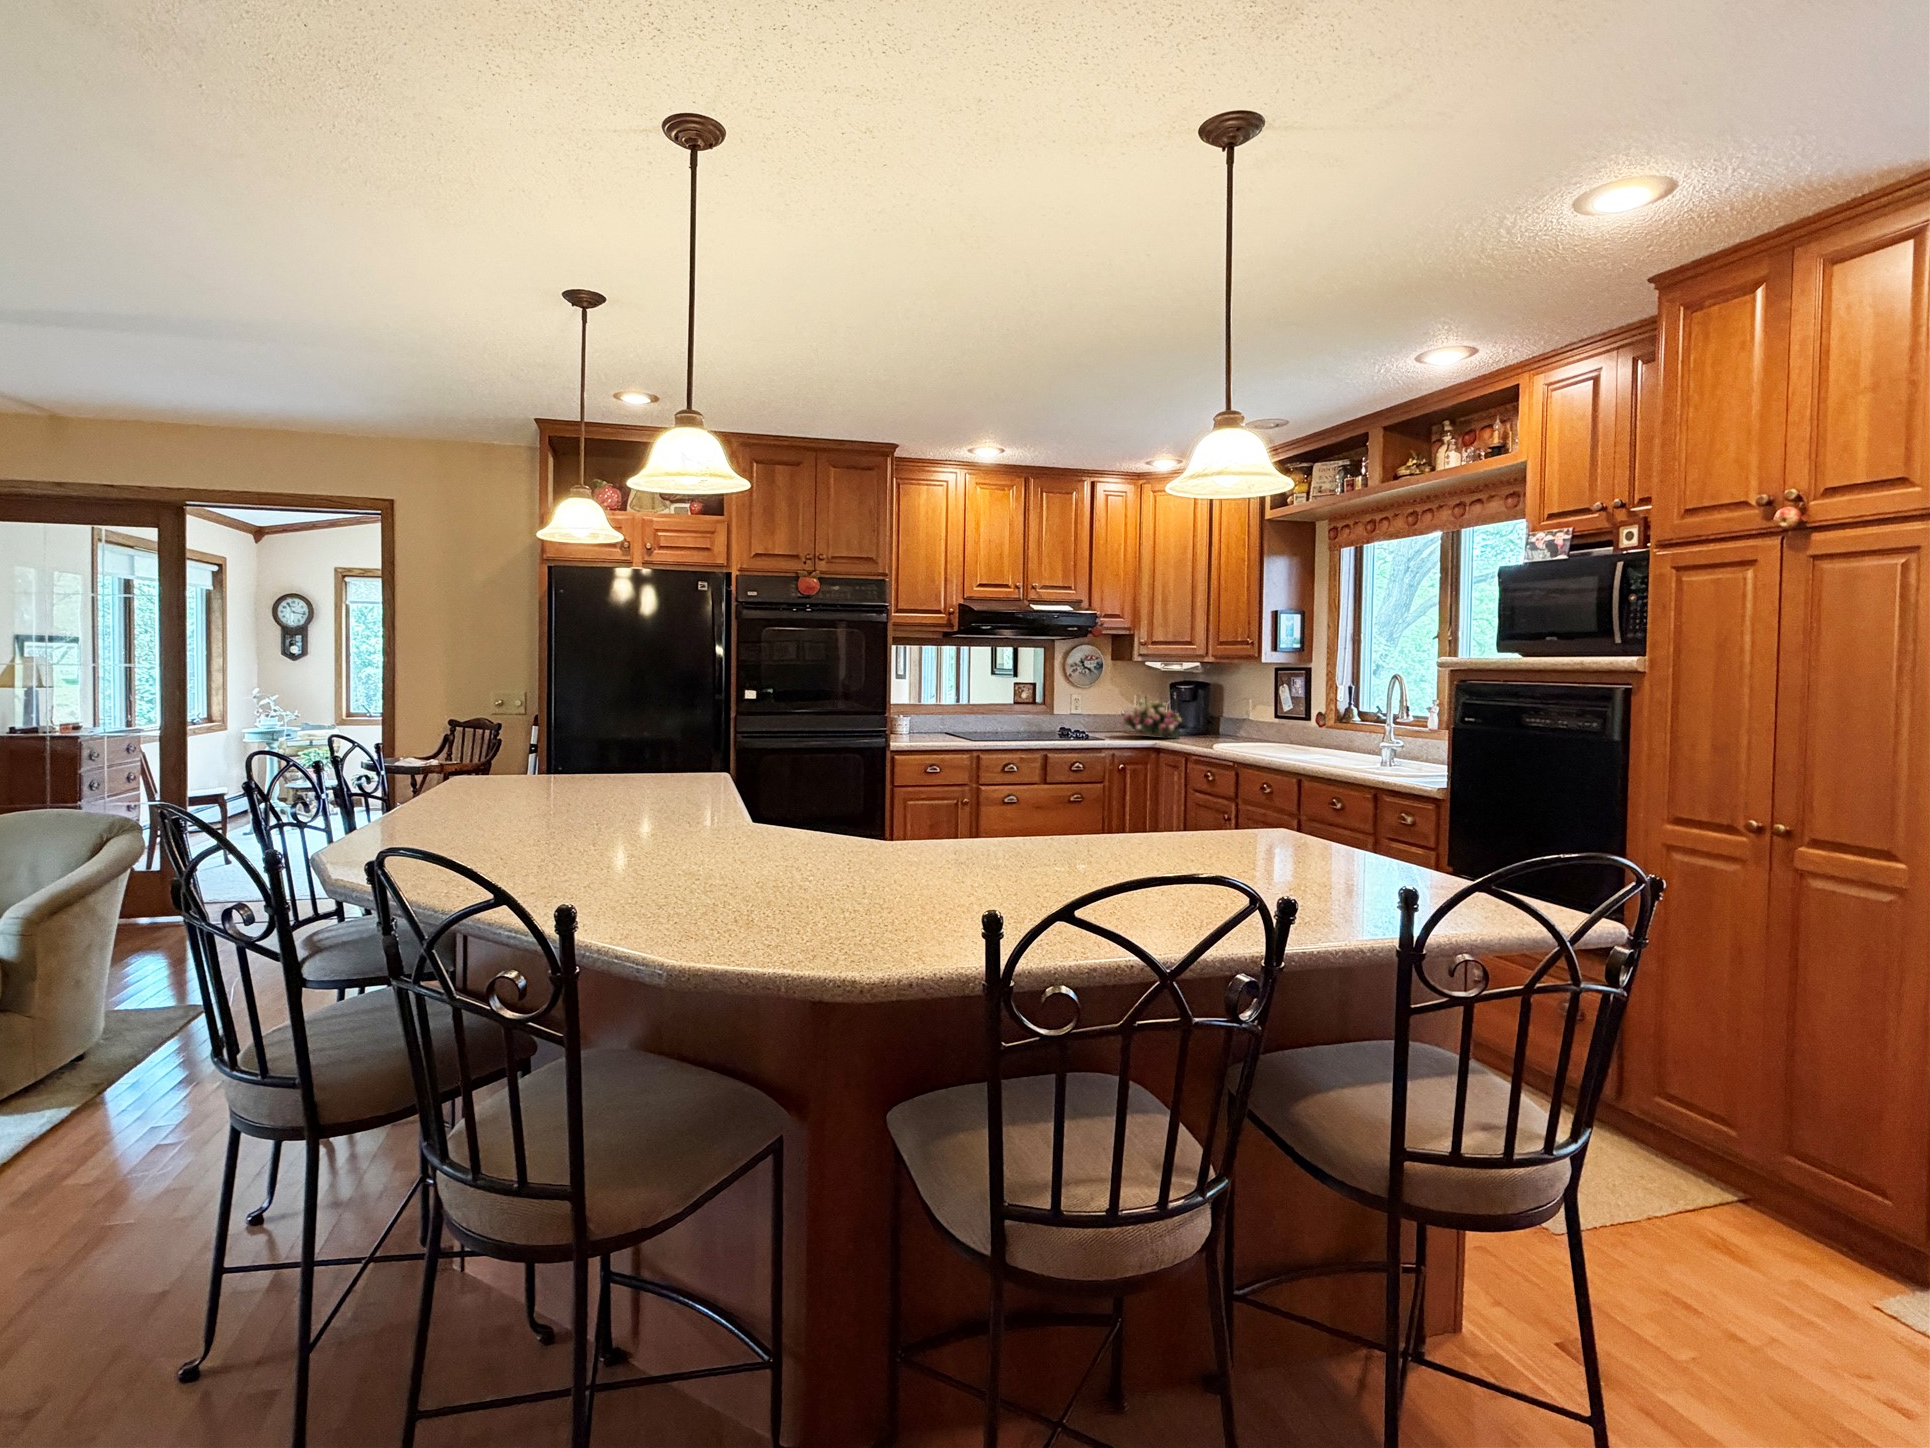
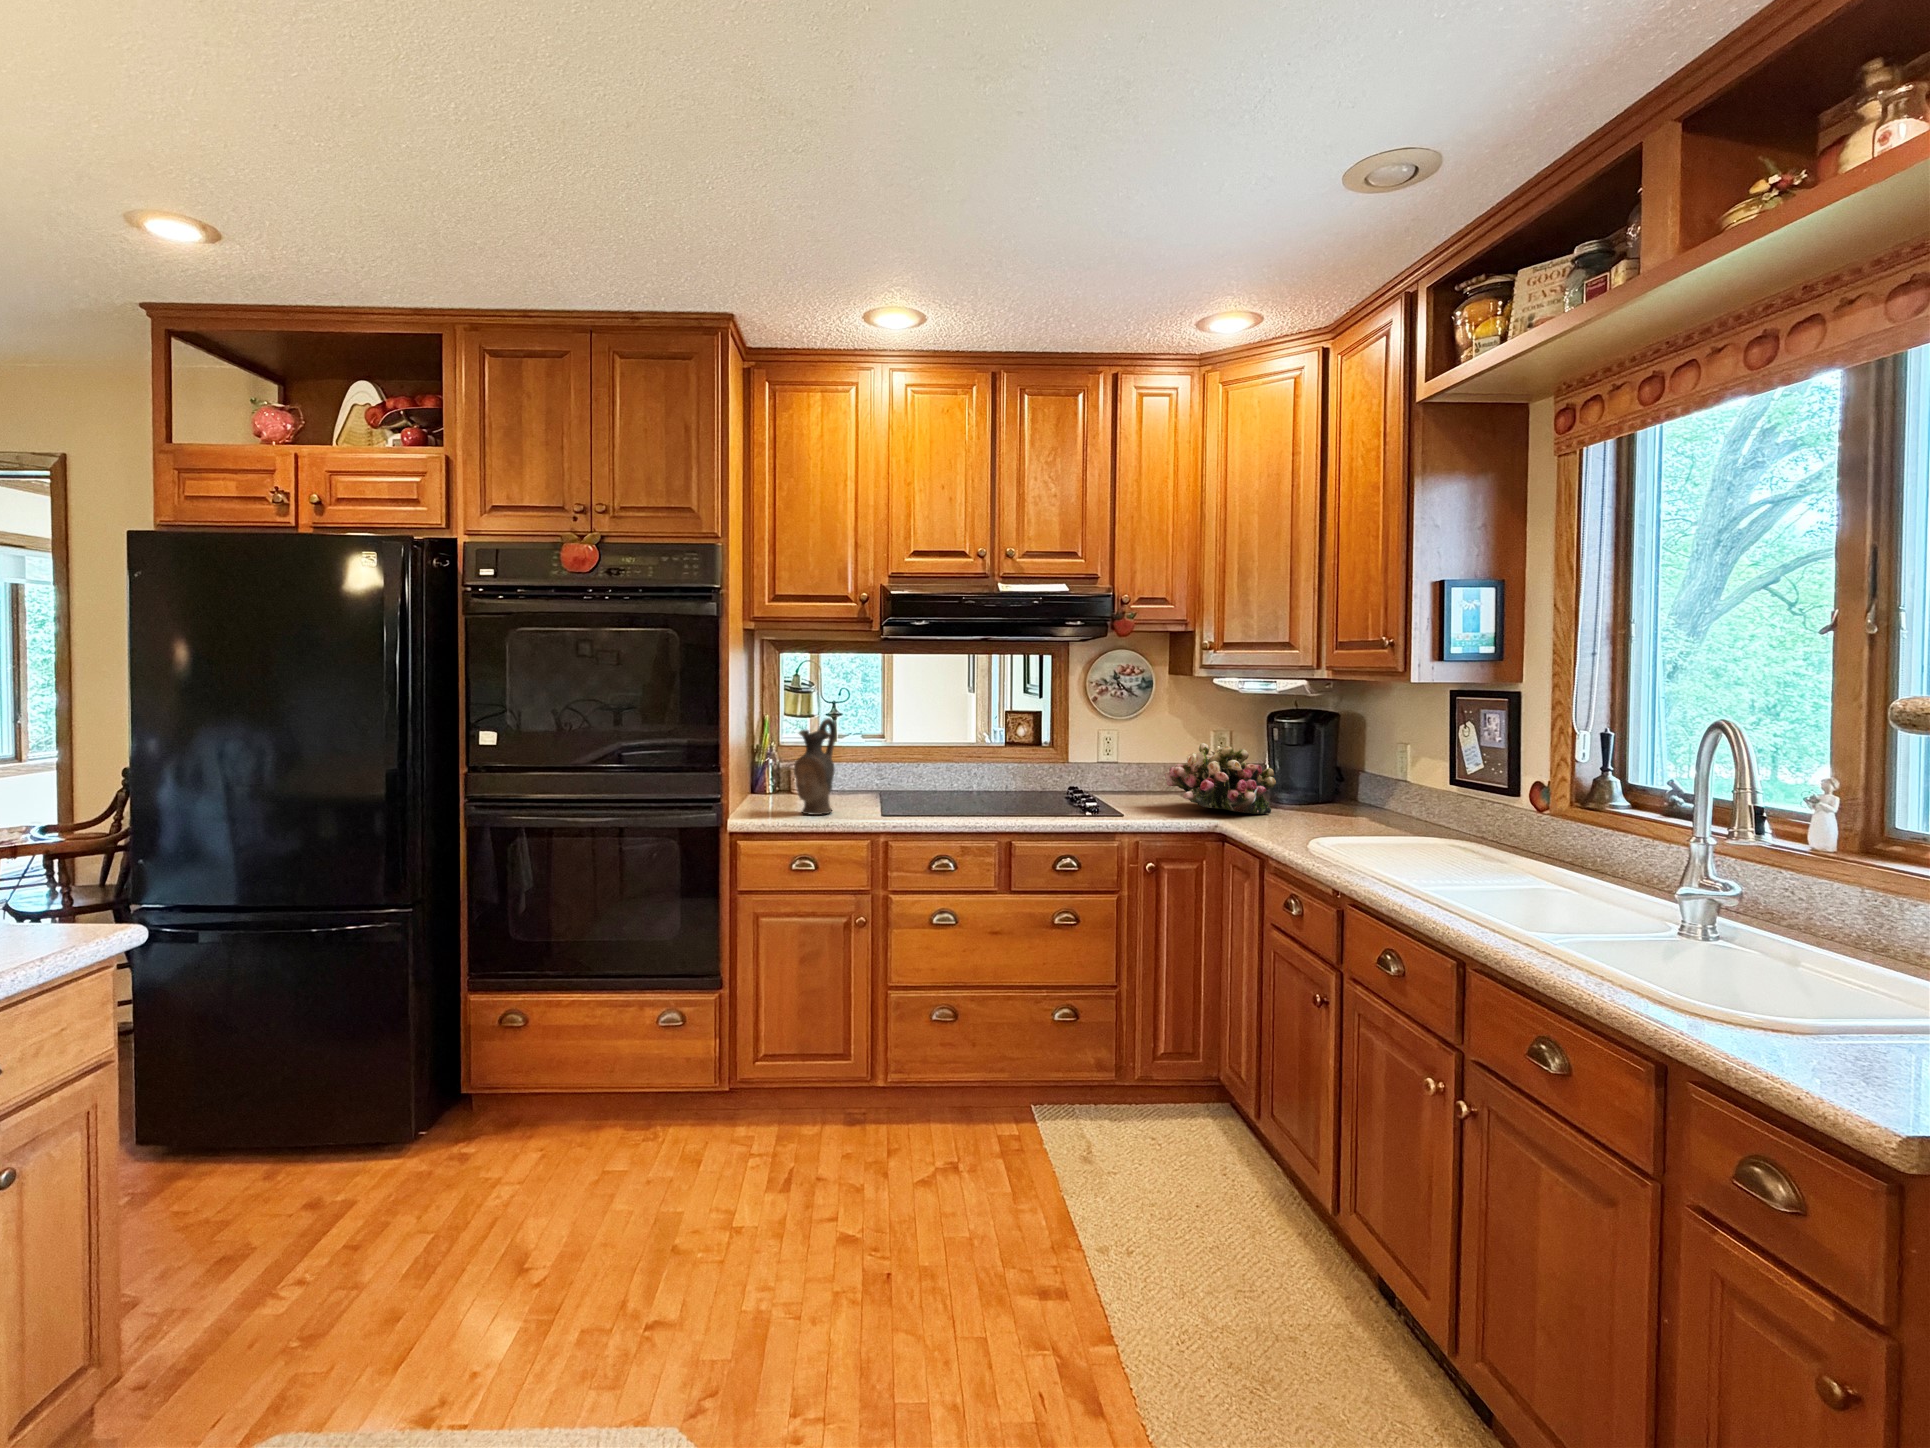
ceramic pitcher: none [920,684,943,741] -> present [794,718,836,815]

